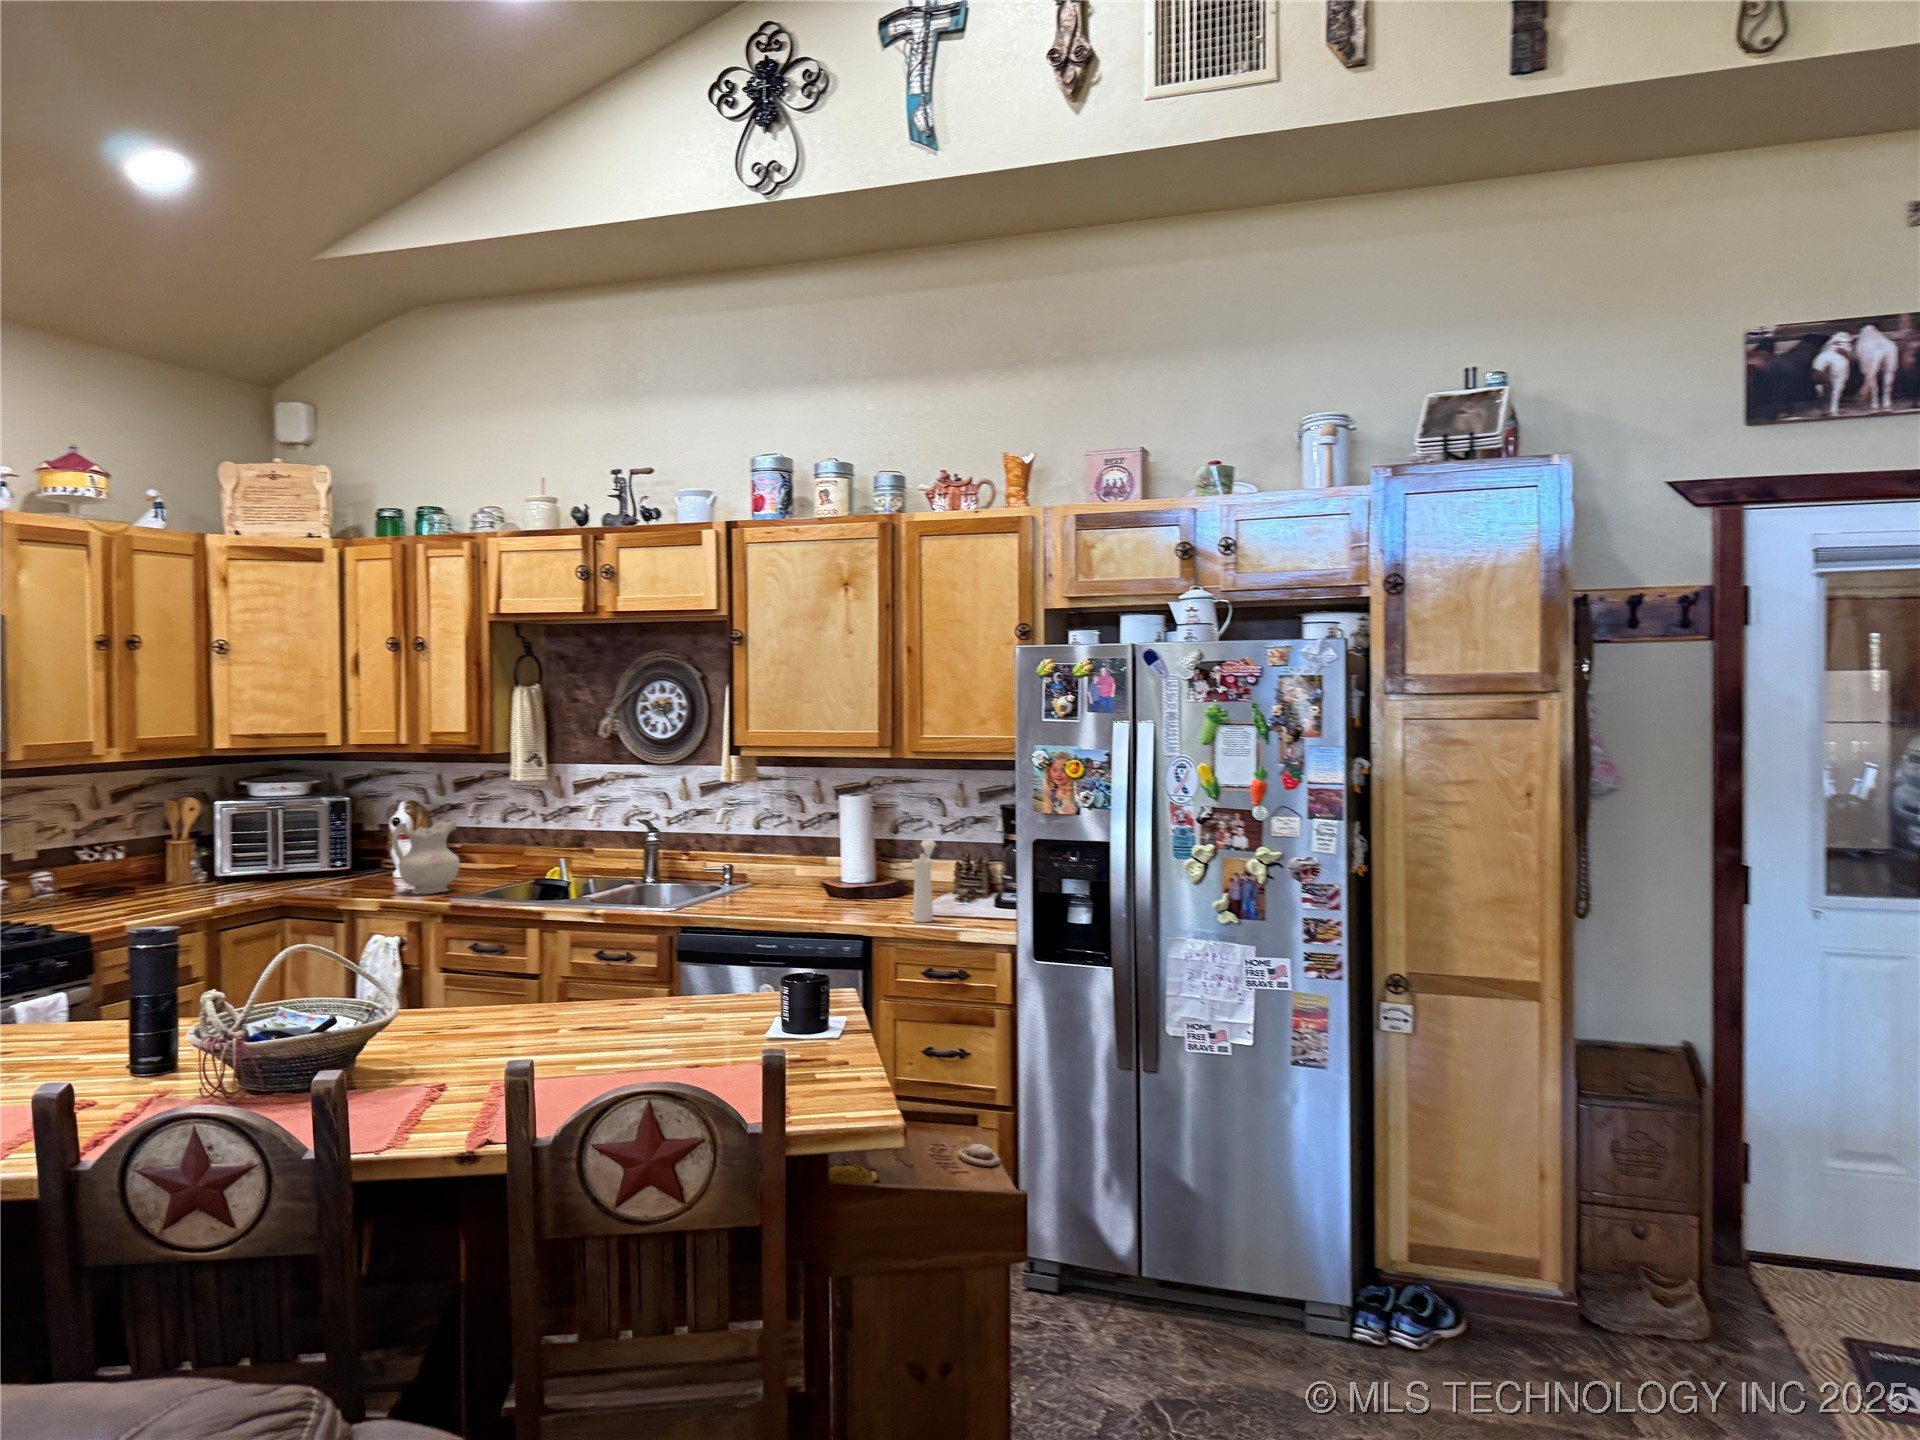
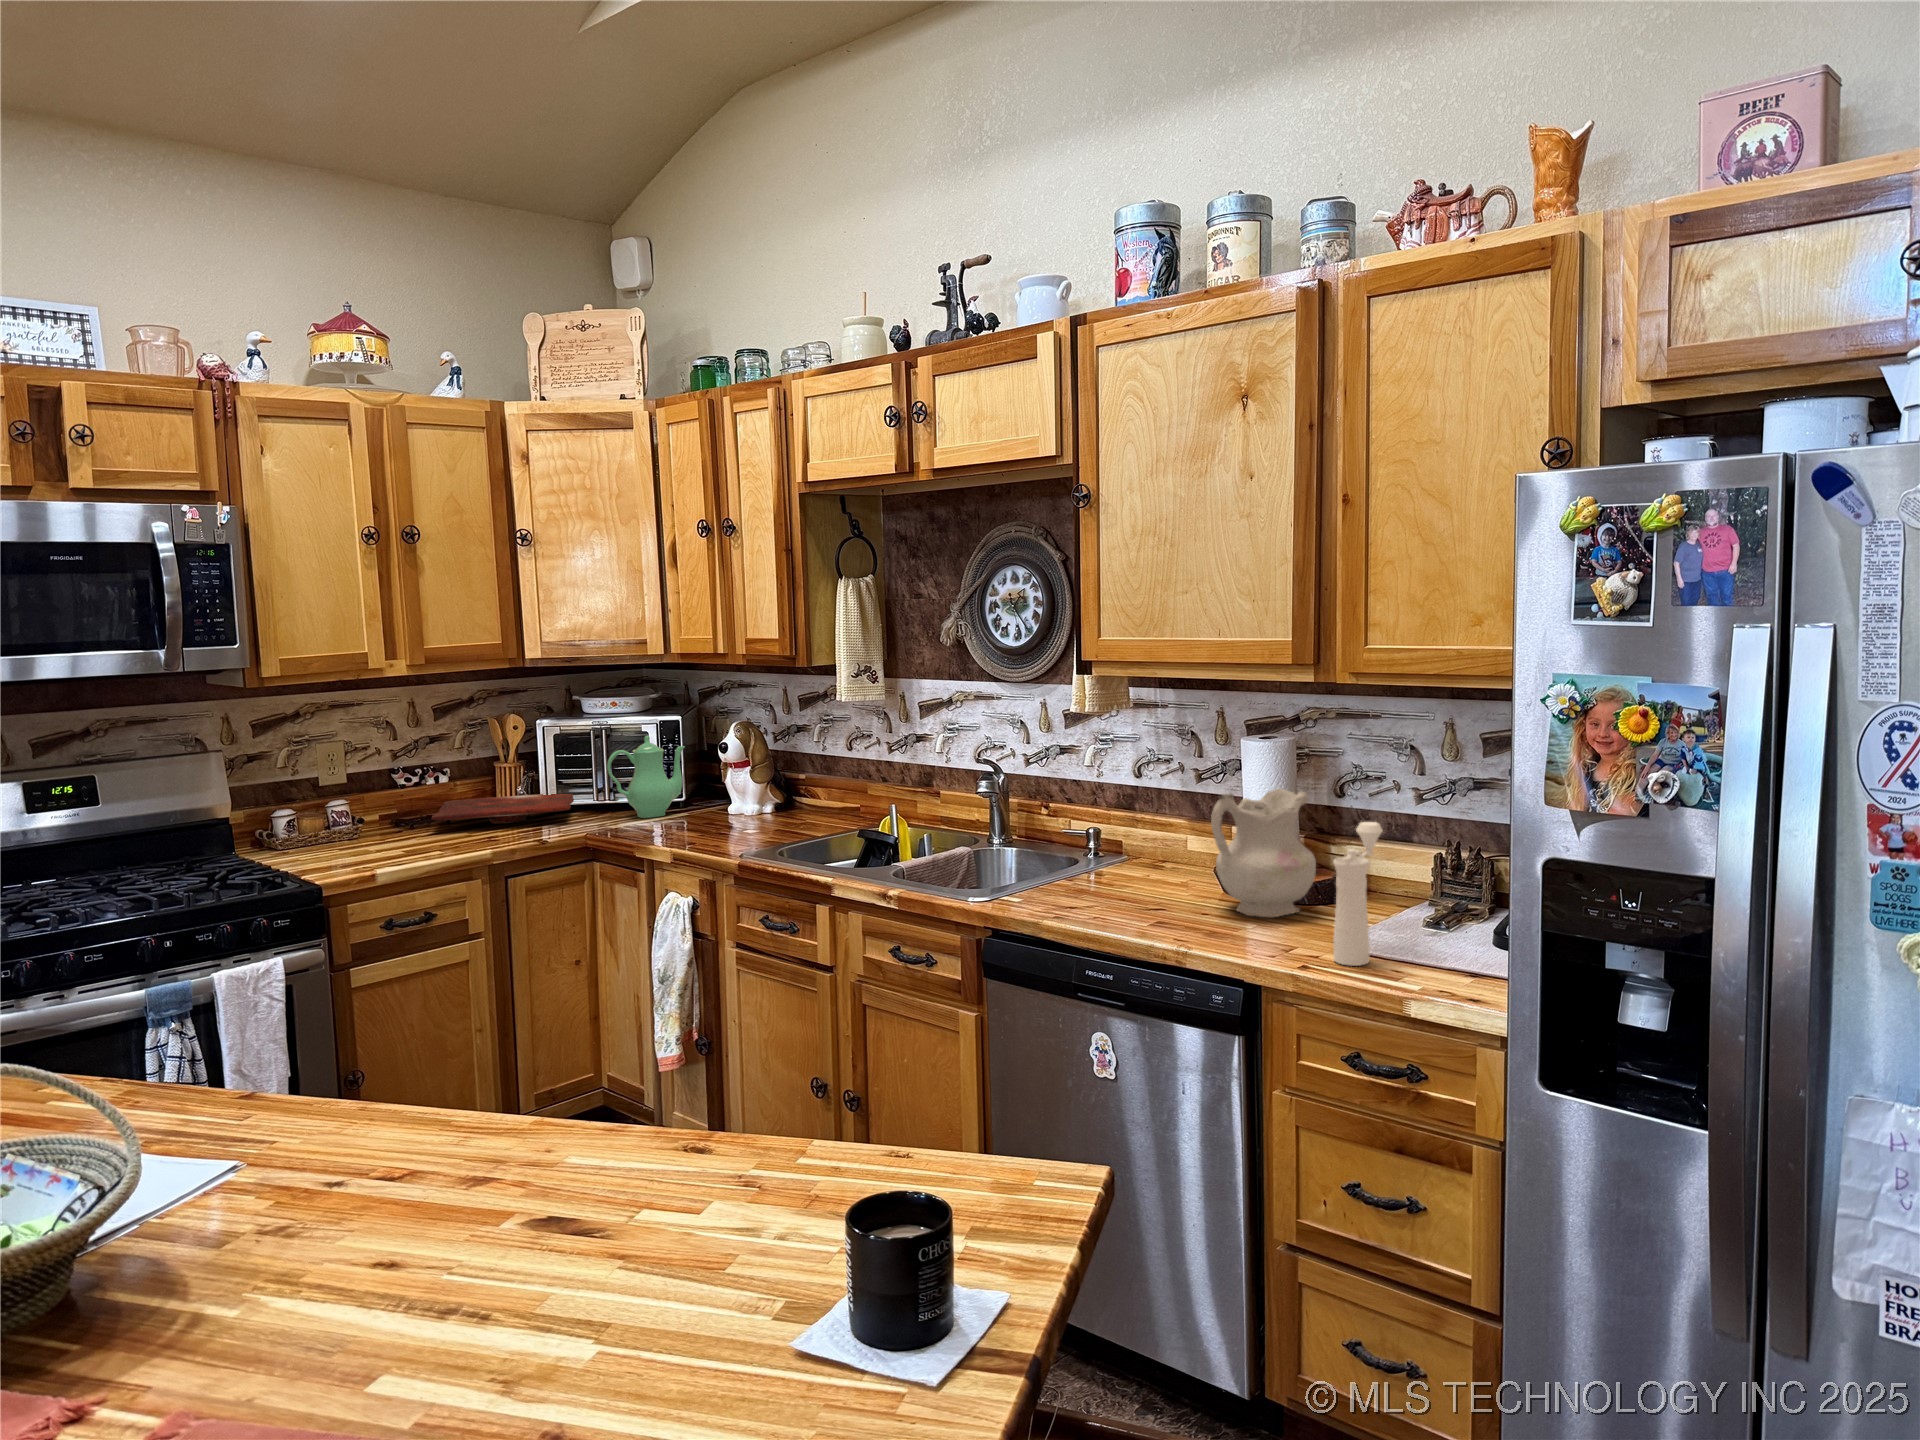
teapot: none [285,814,354,884] -> present [607,735,685,818]
ceramic pitcher: present [392,821,460,894] -> present [1211,788,1316,918]
cutting board: none [106,867,251,893] -> present [432,794,574,824]

